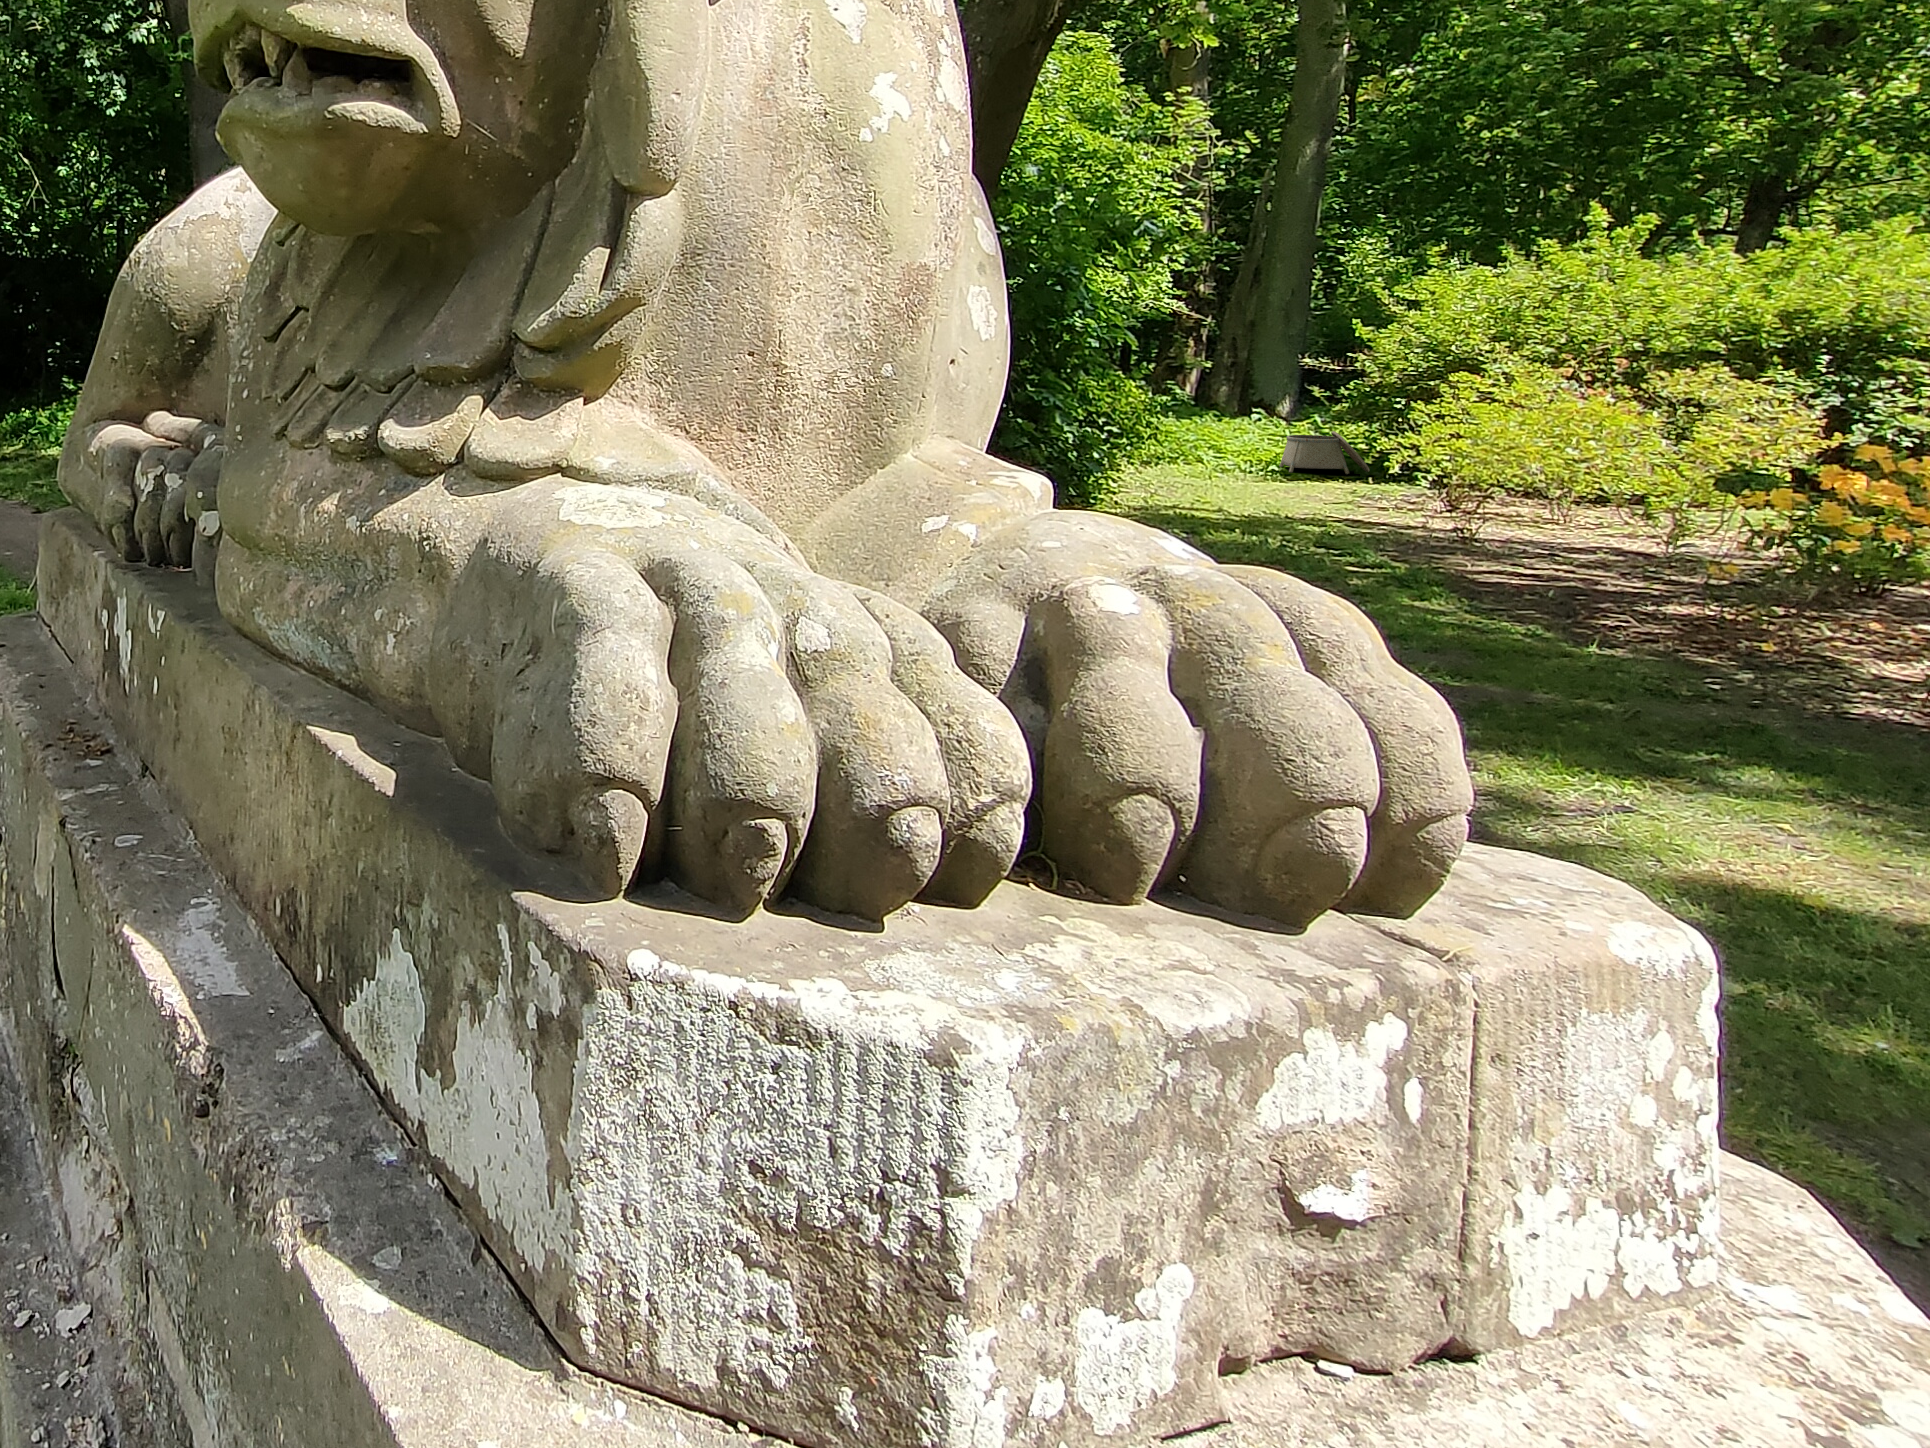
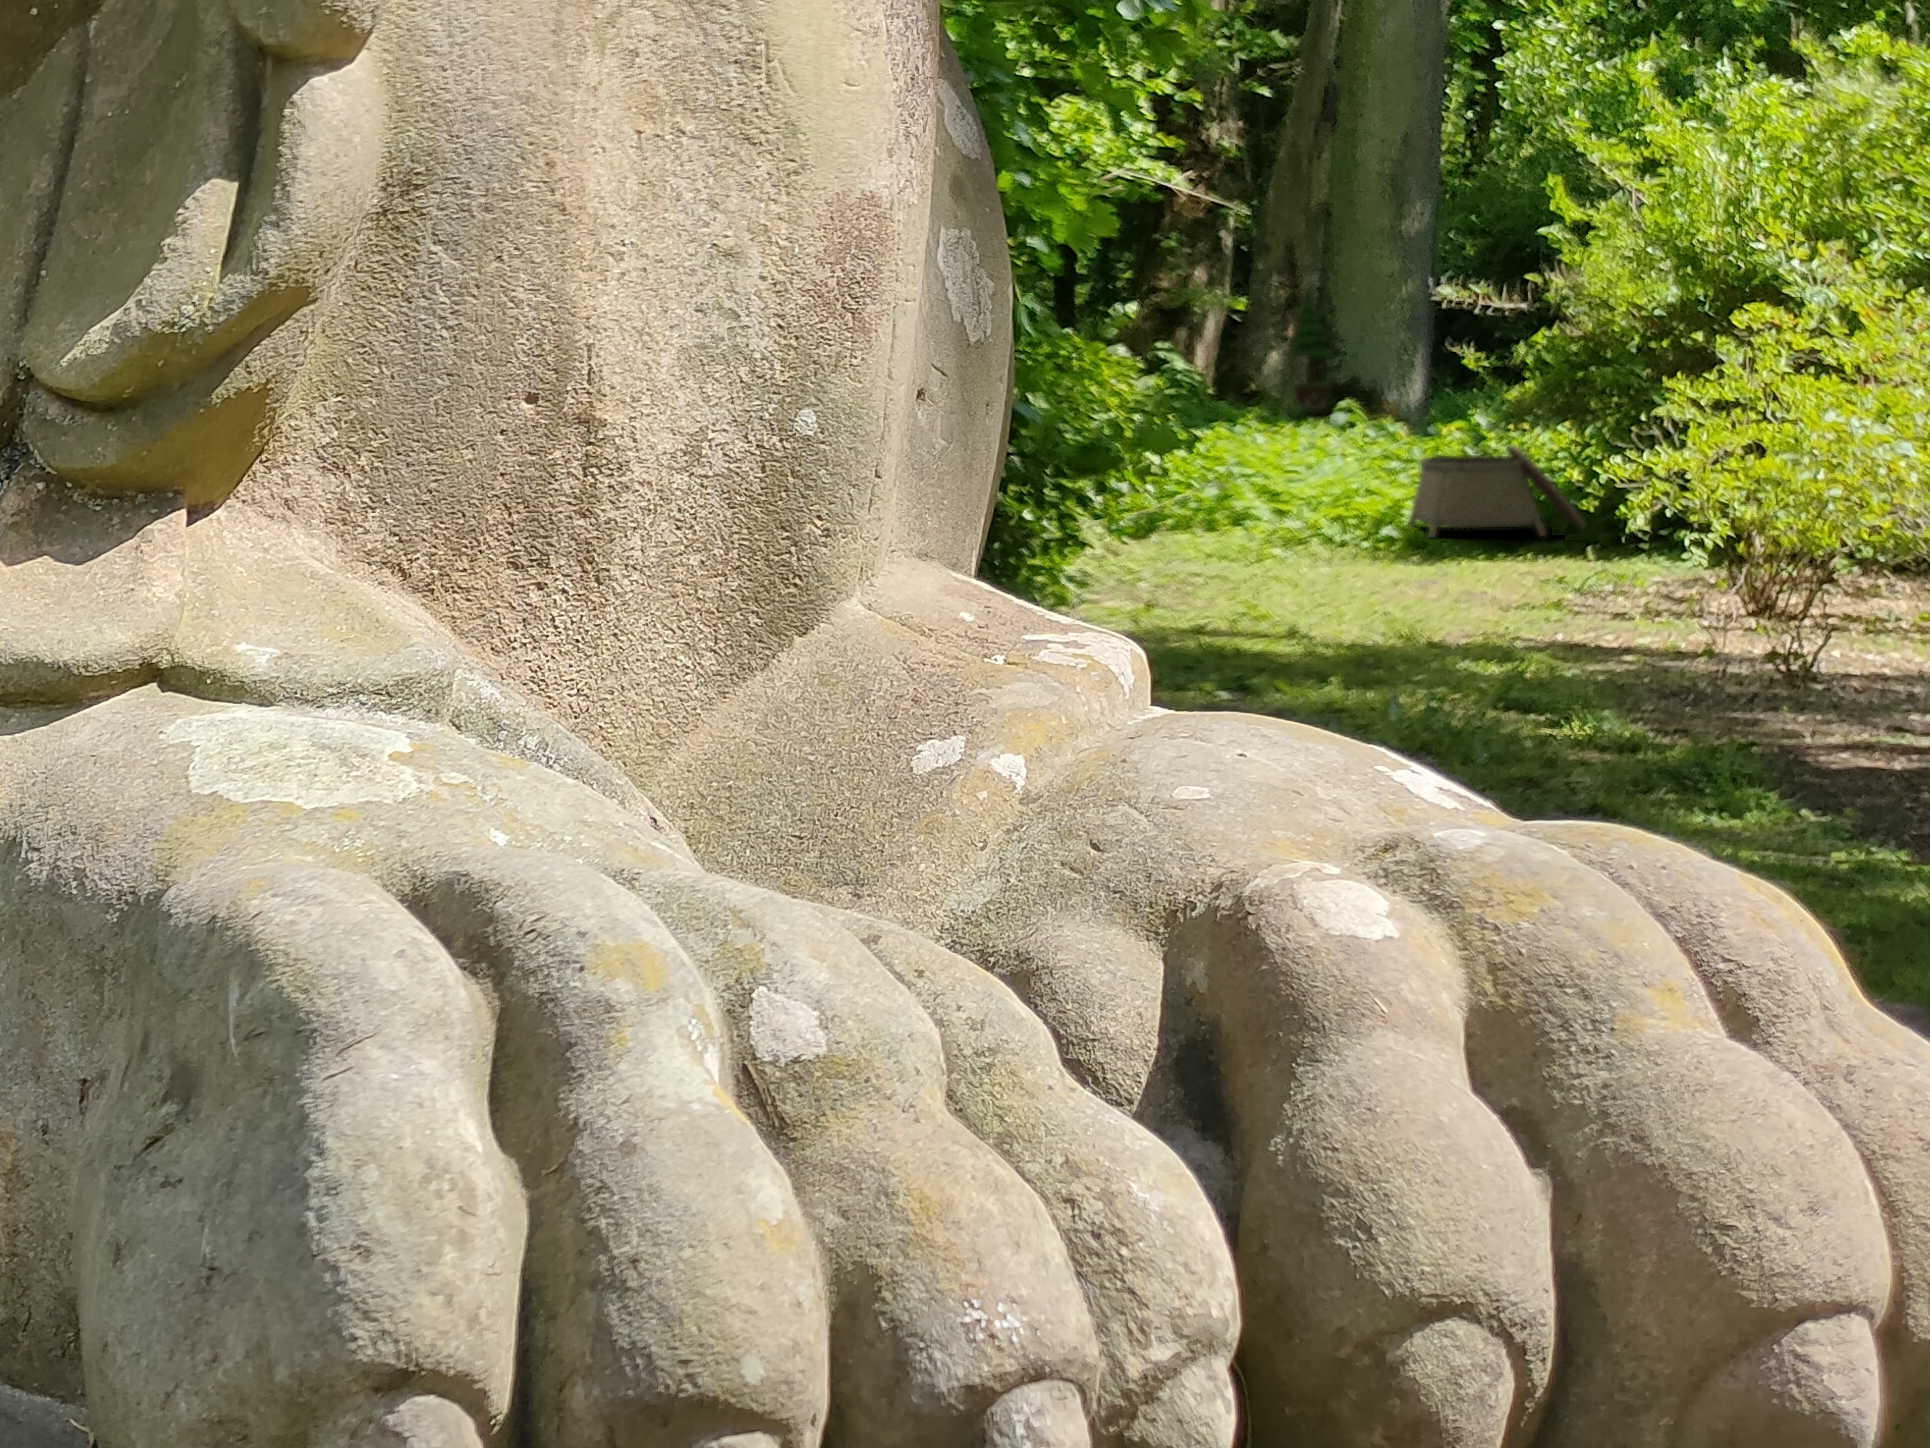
potted tree: none [1226,357,1250,415] -> present [1290,291,1332,414]

